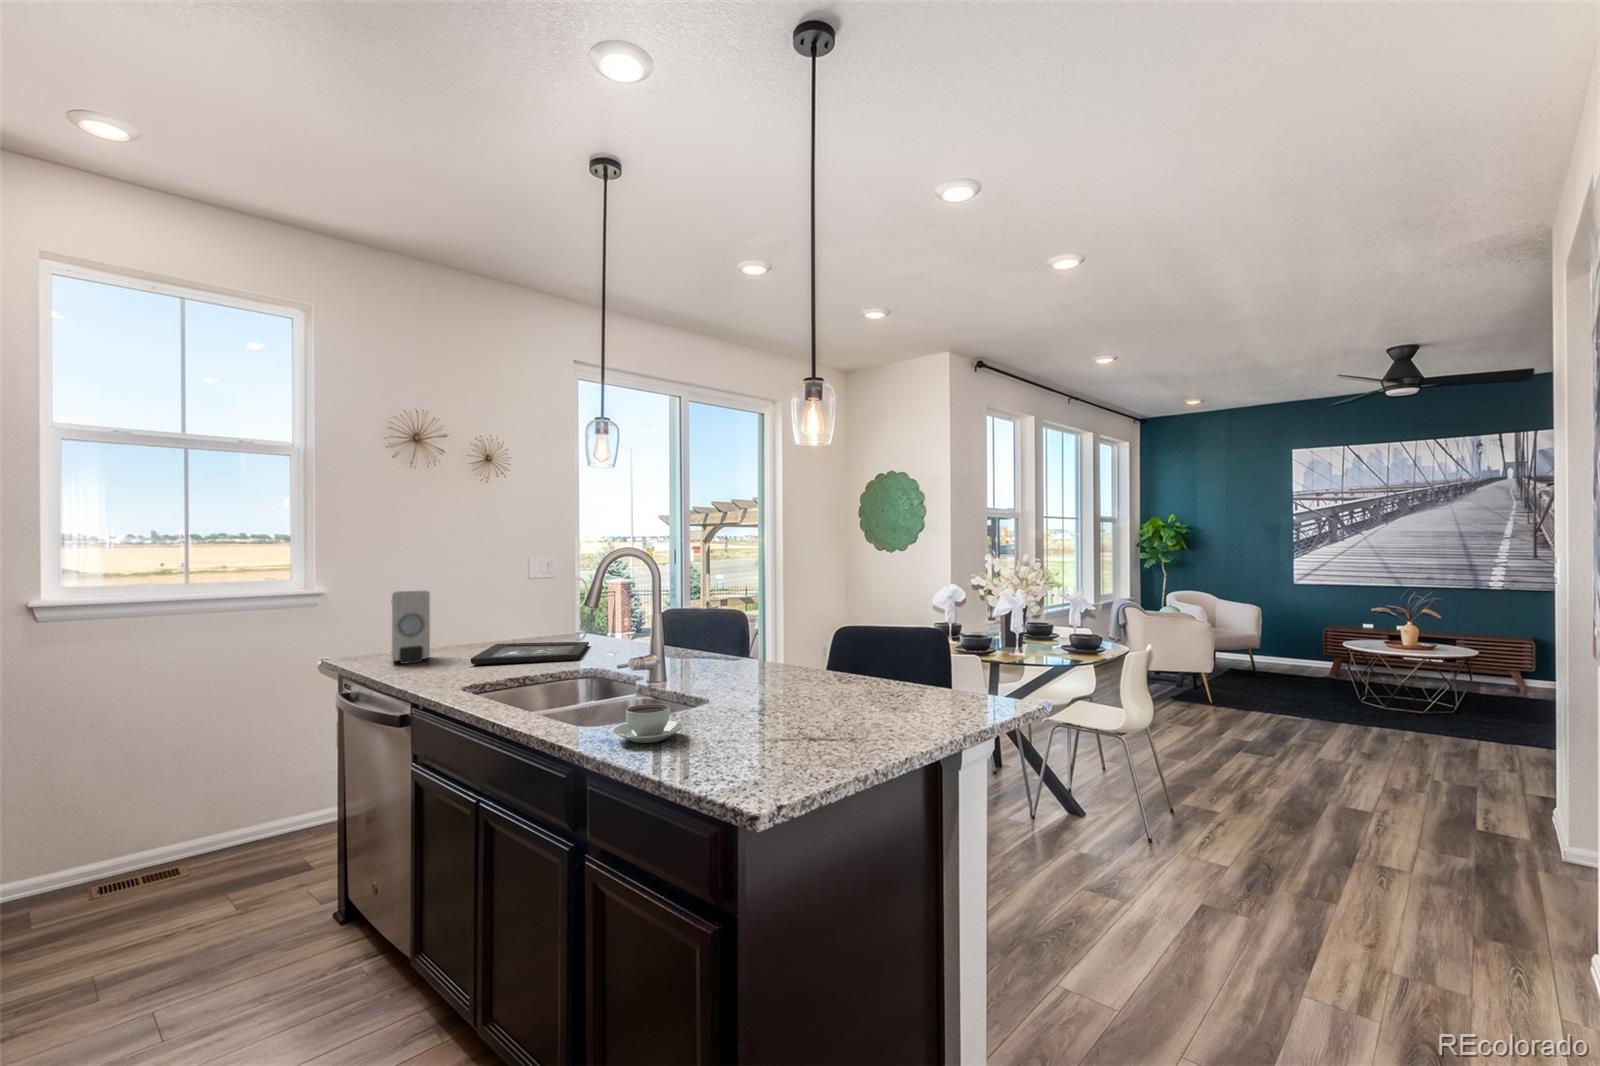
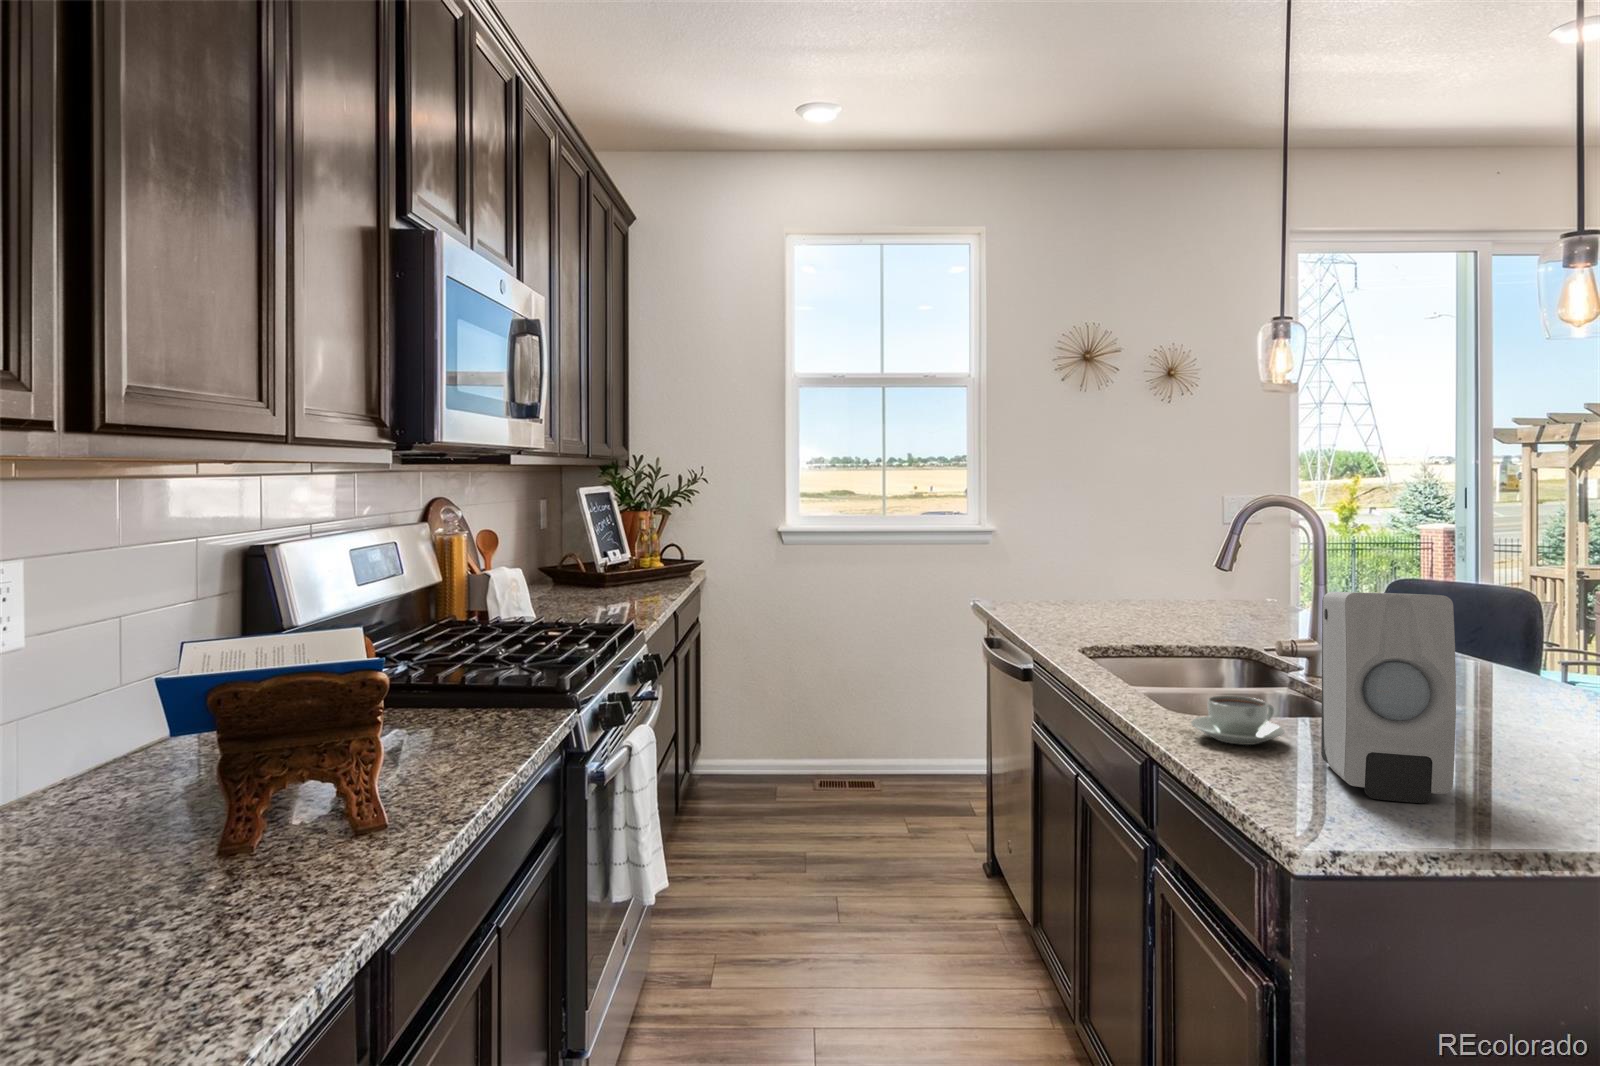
soap dispenser: present [392,591,430,664] -> present [1321,592,1456,803]
tray: present [470,642,589,665] -> none [1110,606,1273,636]

